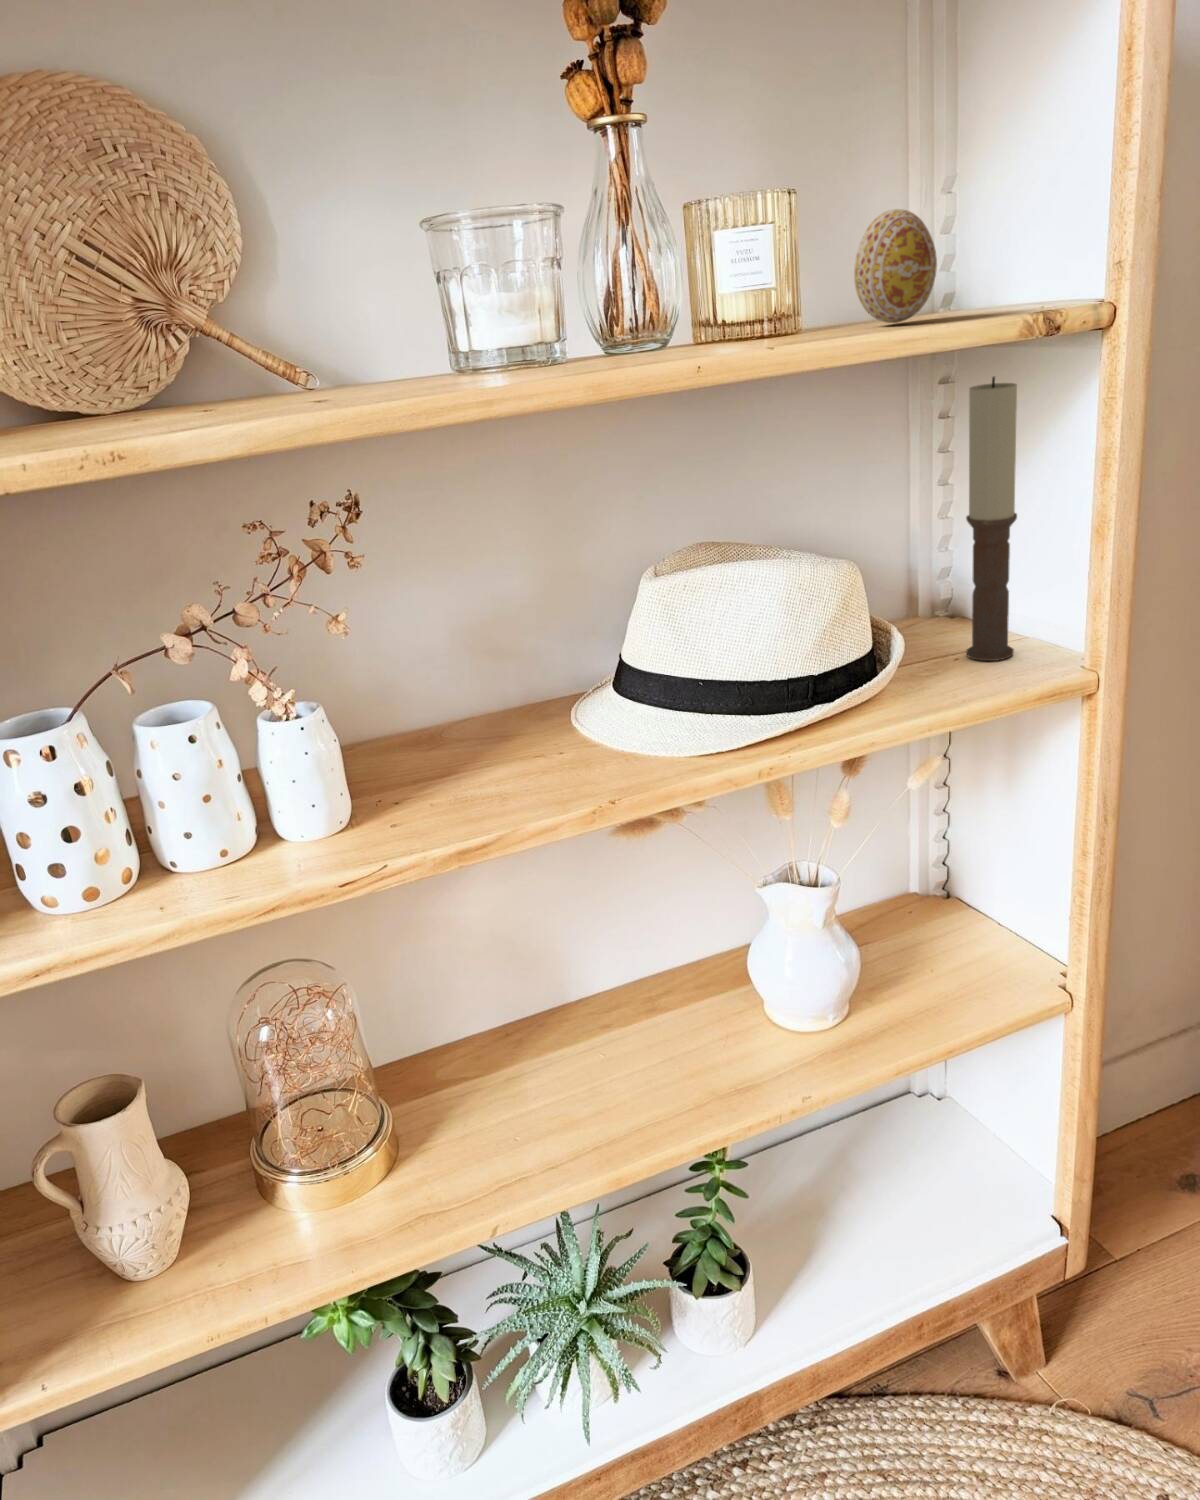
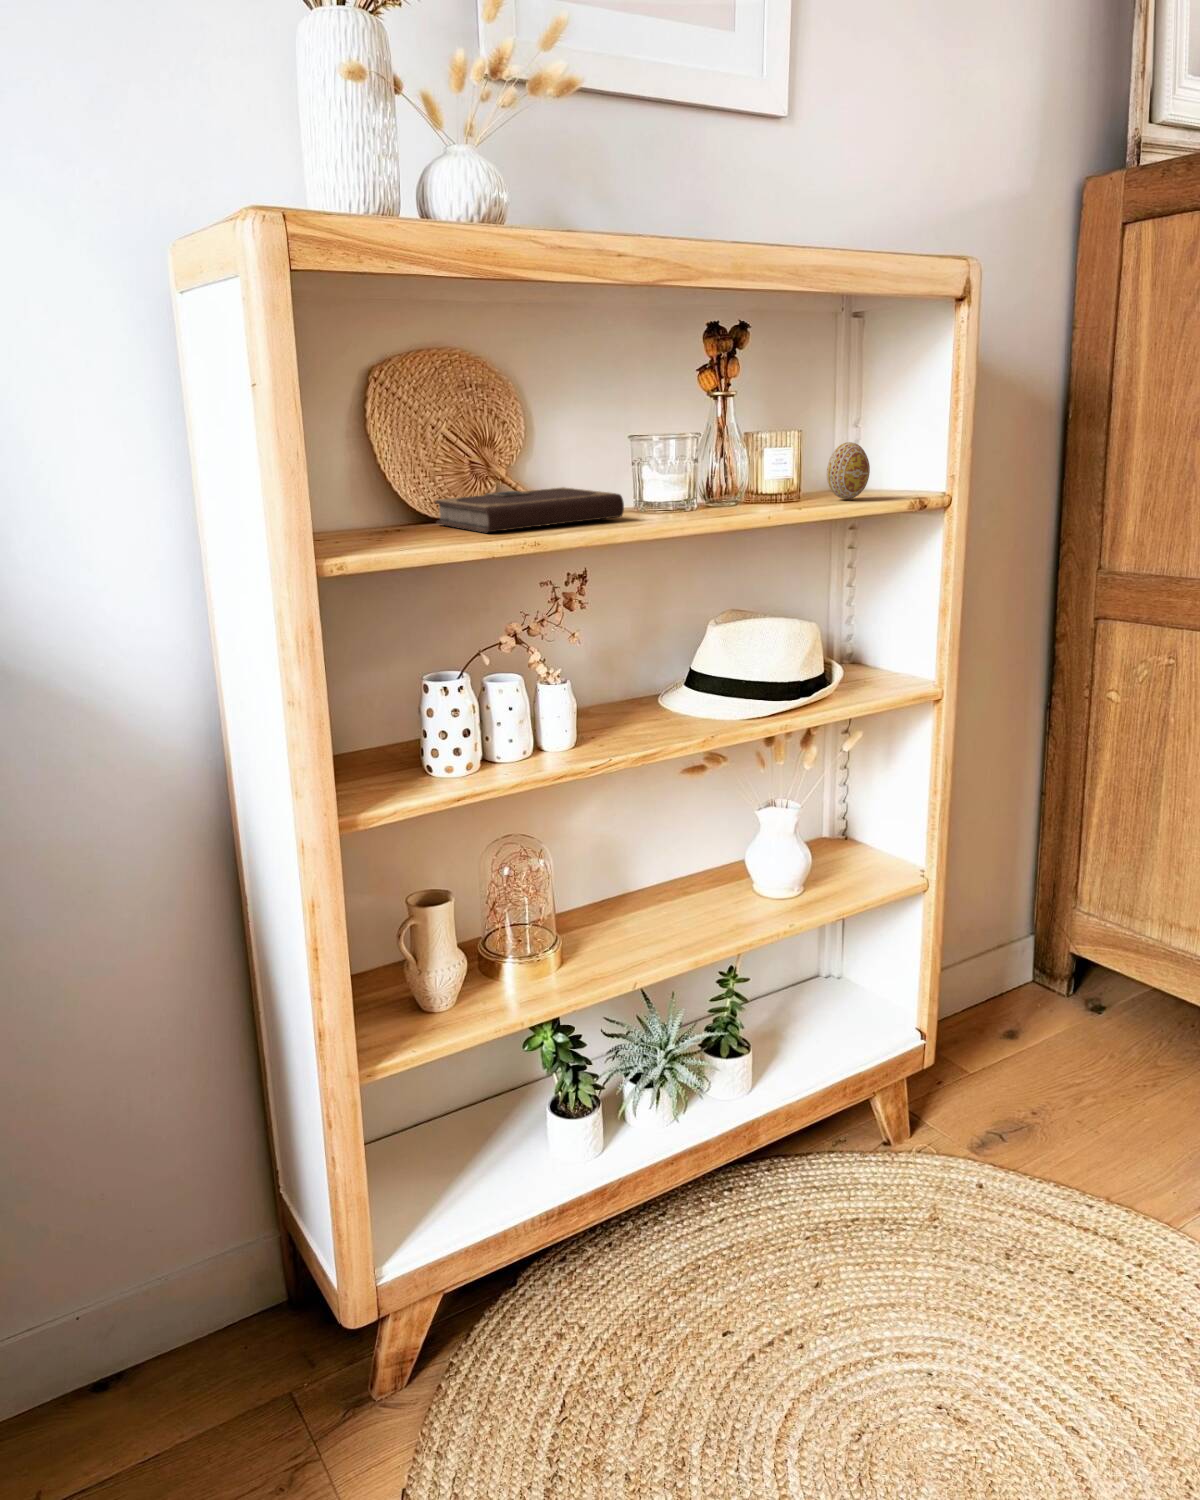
notebook: none [58,337,398,433] -> present [435,487,624,532]
candle: present [966,377,1017,661] -> none [870,529,902,685]

